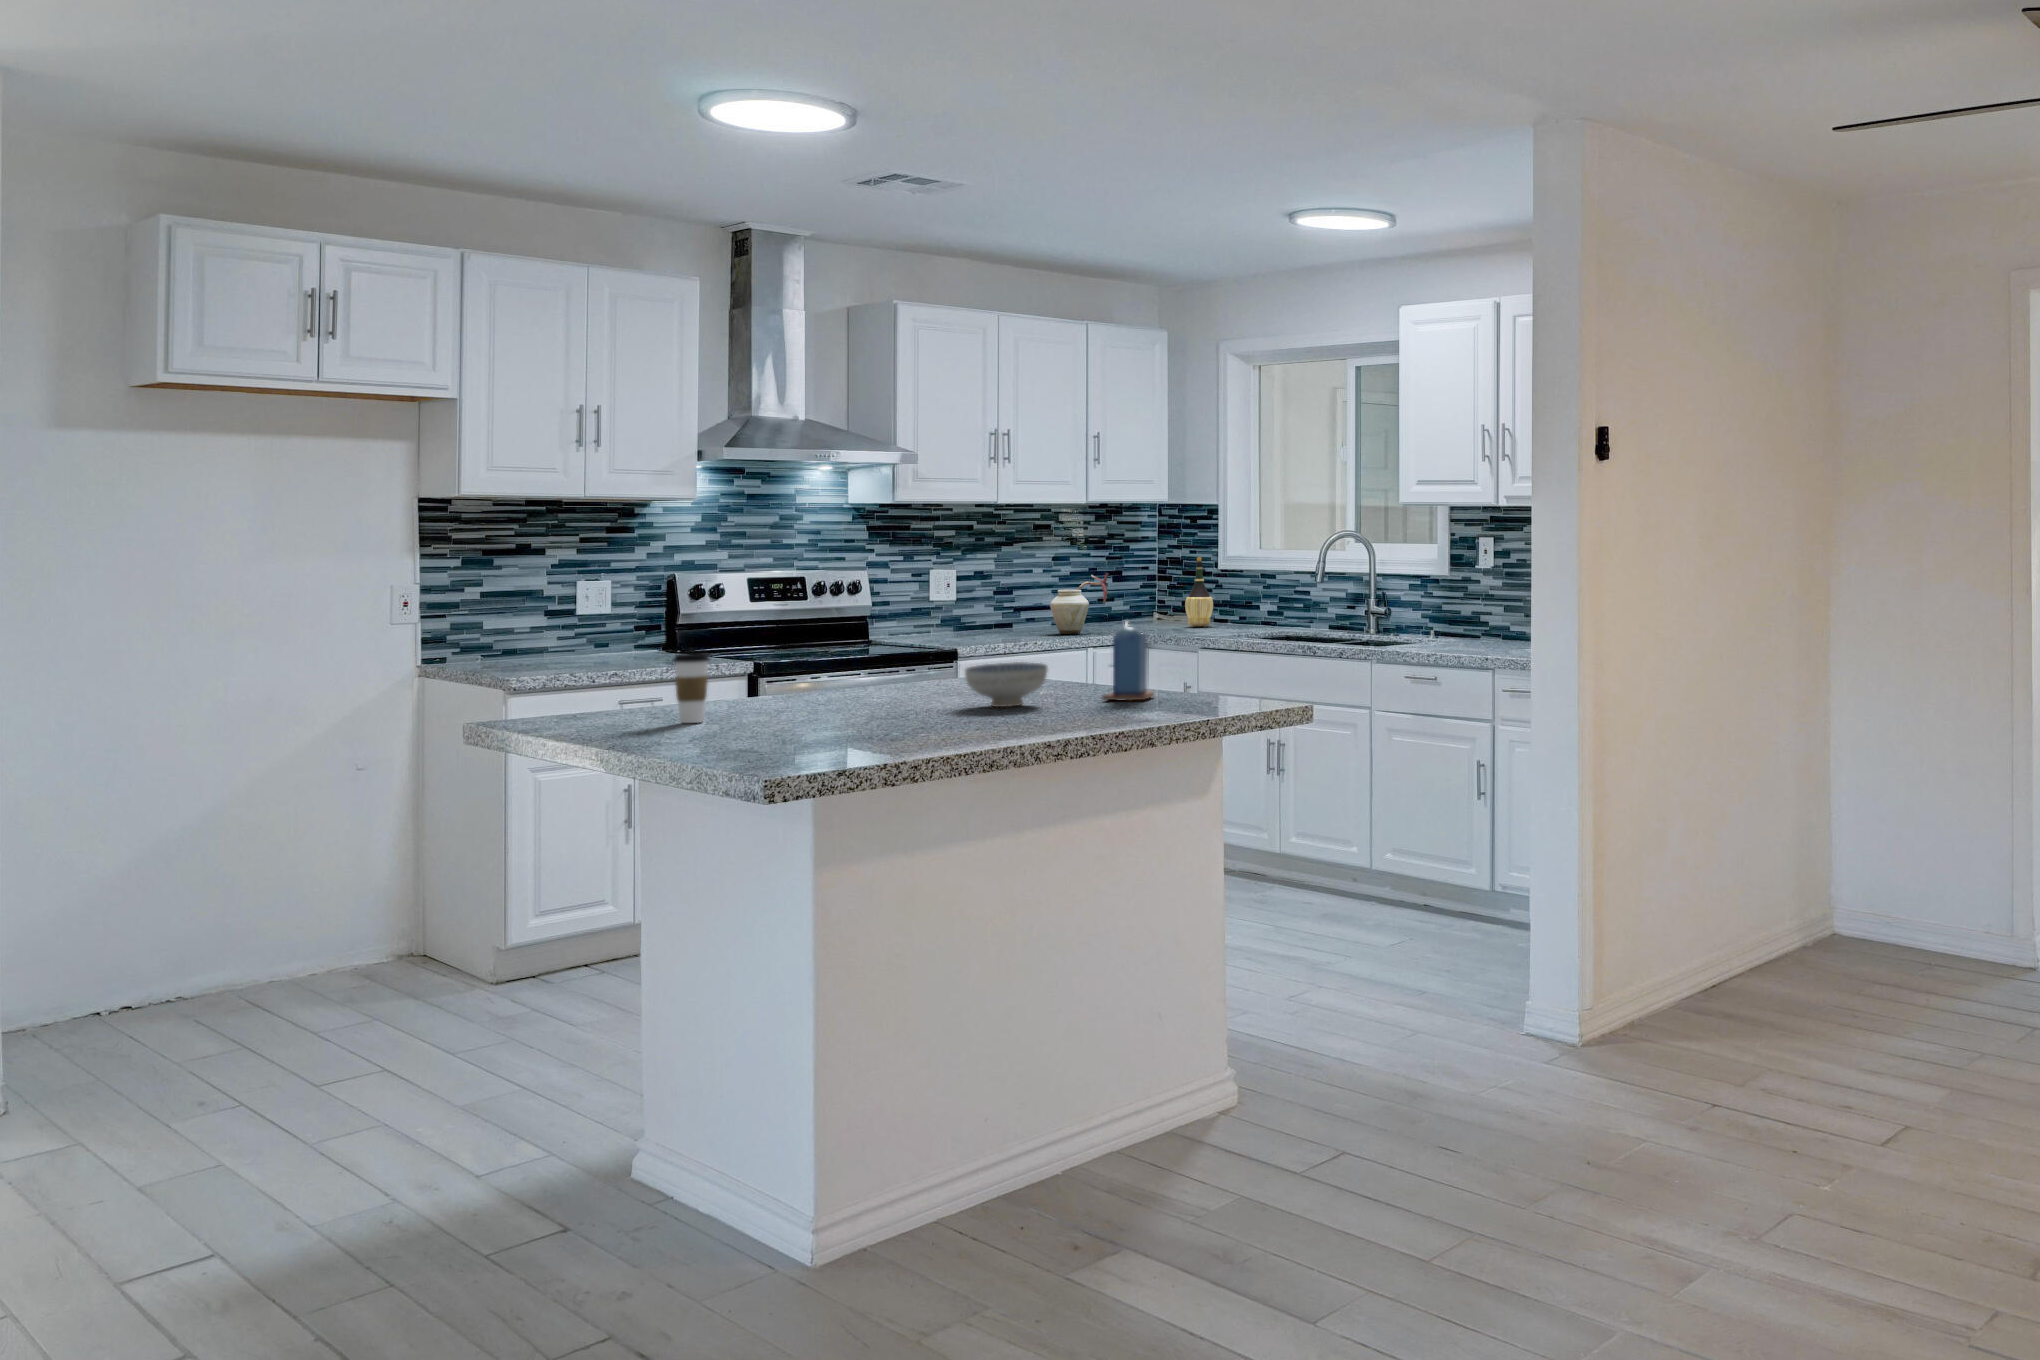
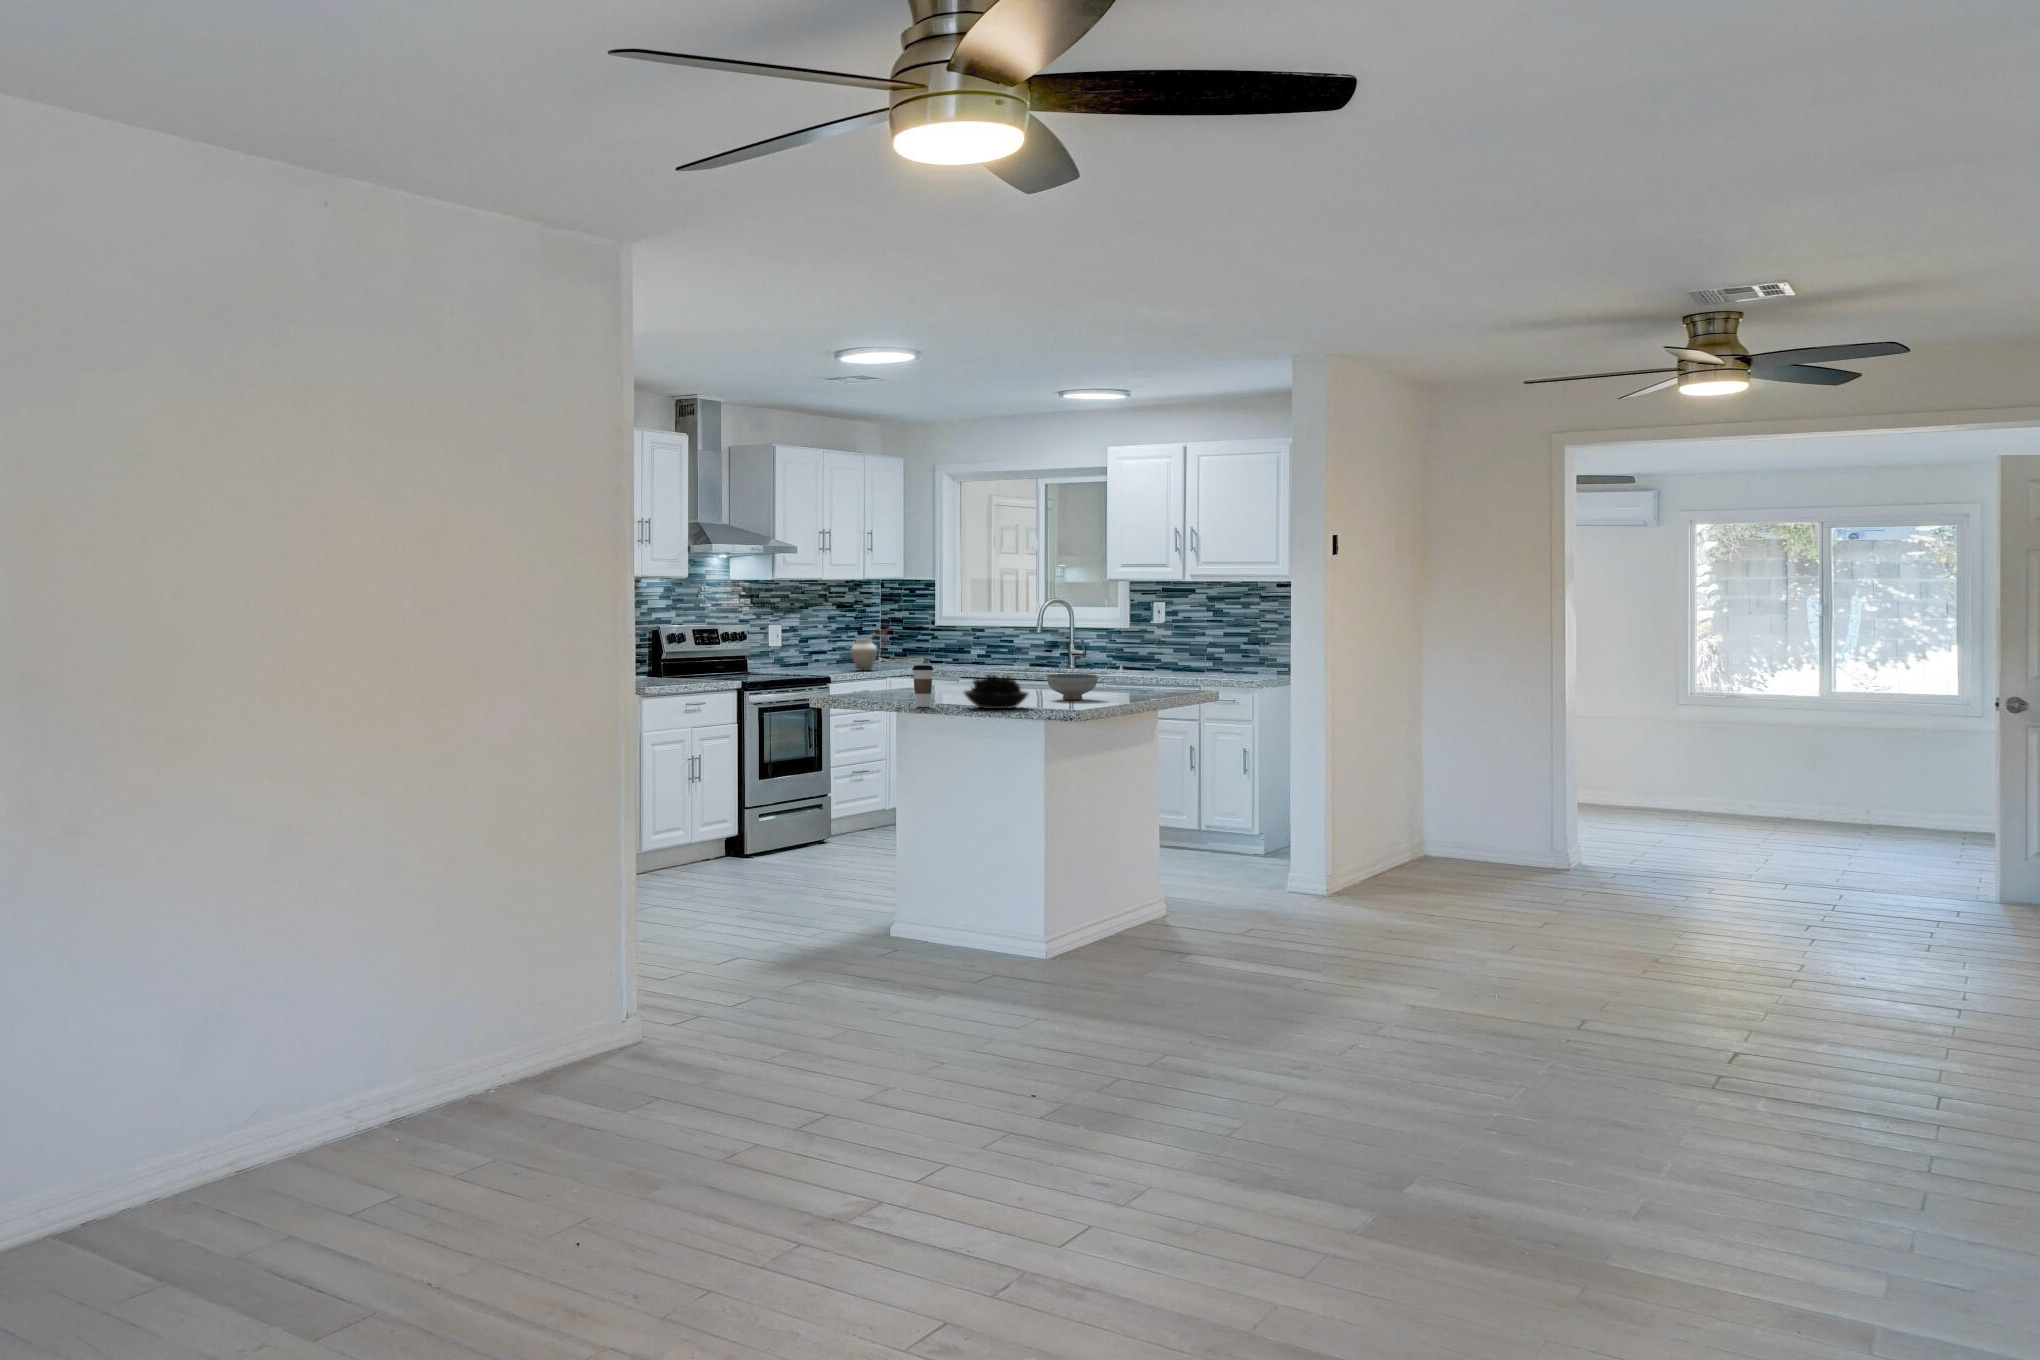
wine bottle: present [1185,557,1213,627] -> none [924,617,944,666]
candle: present [1103,623,1154,700] -> none [1116,648,1147,697]
succulent plant: none [721,670,837,731] -> present [964,675,1028,709]

